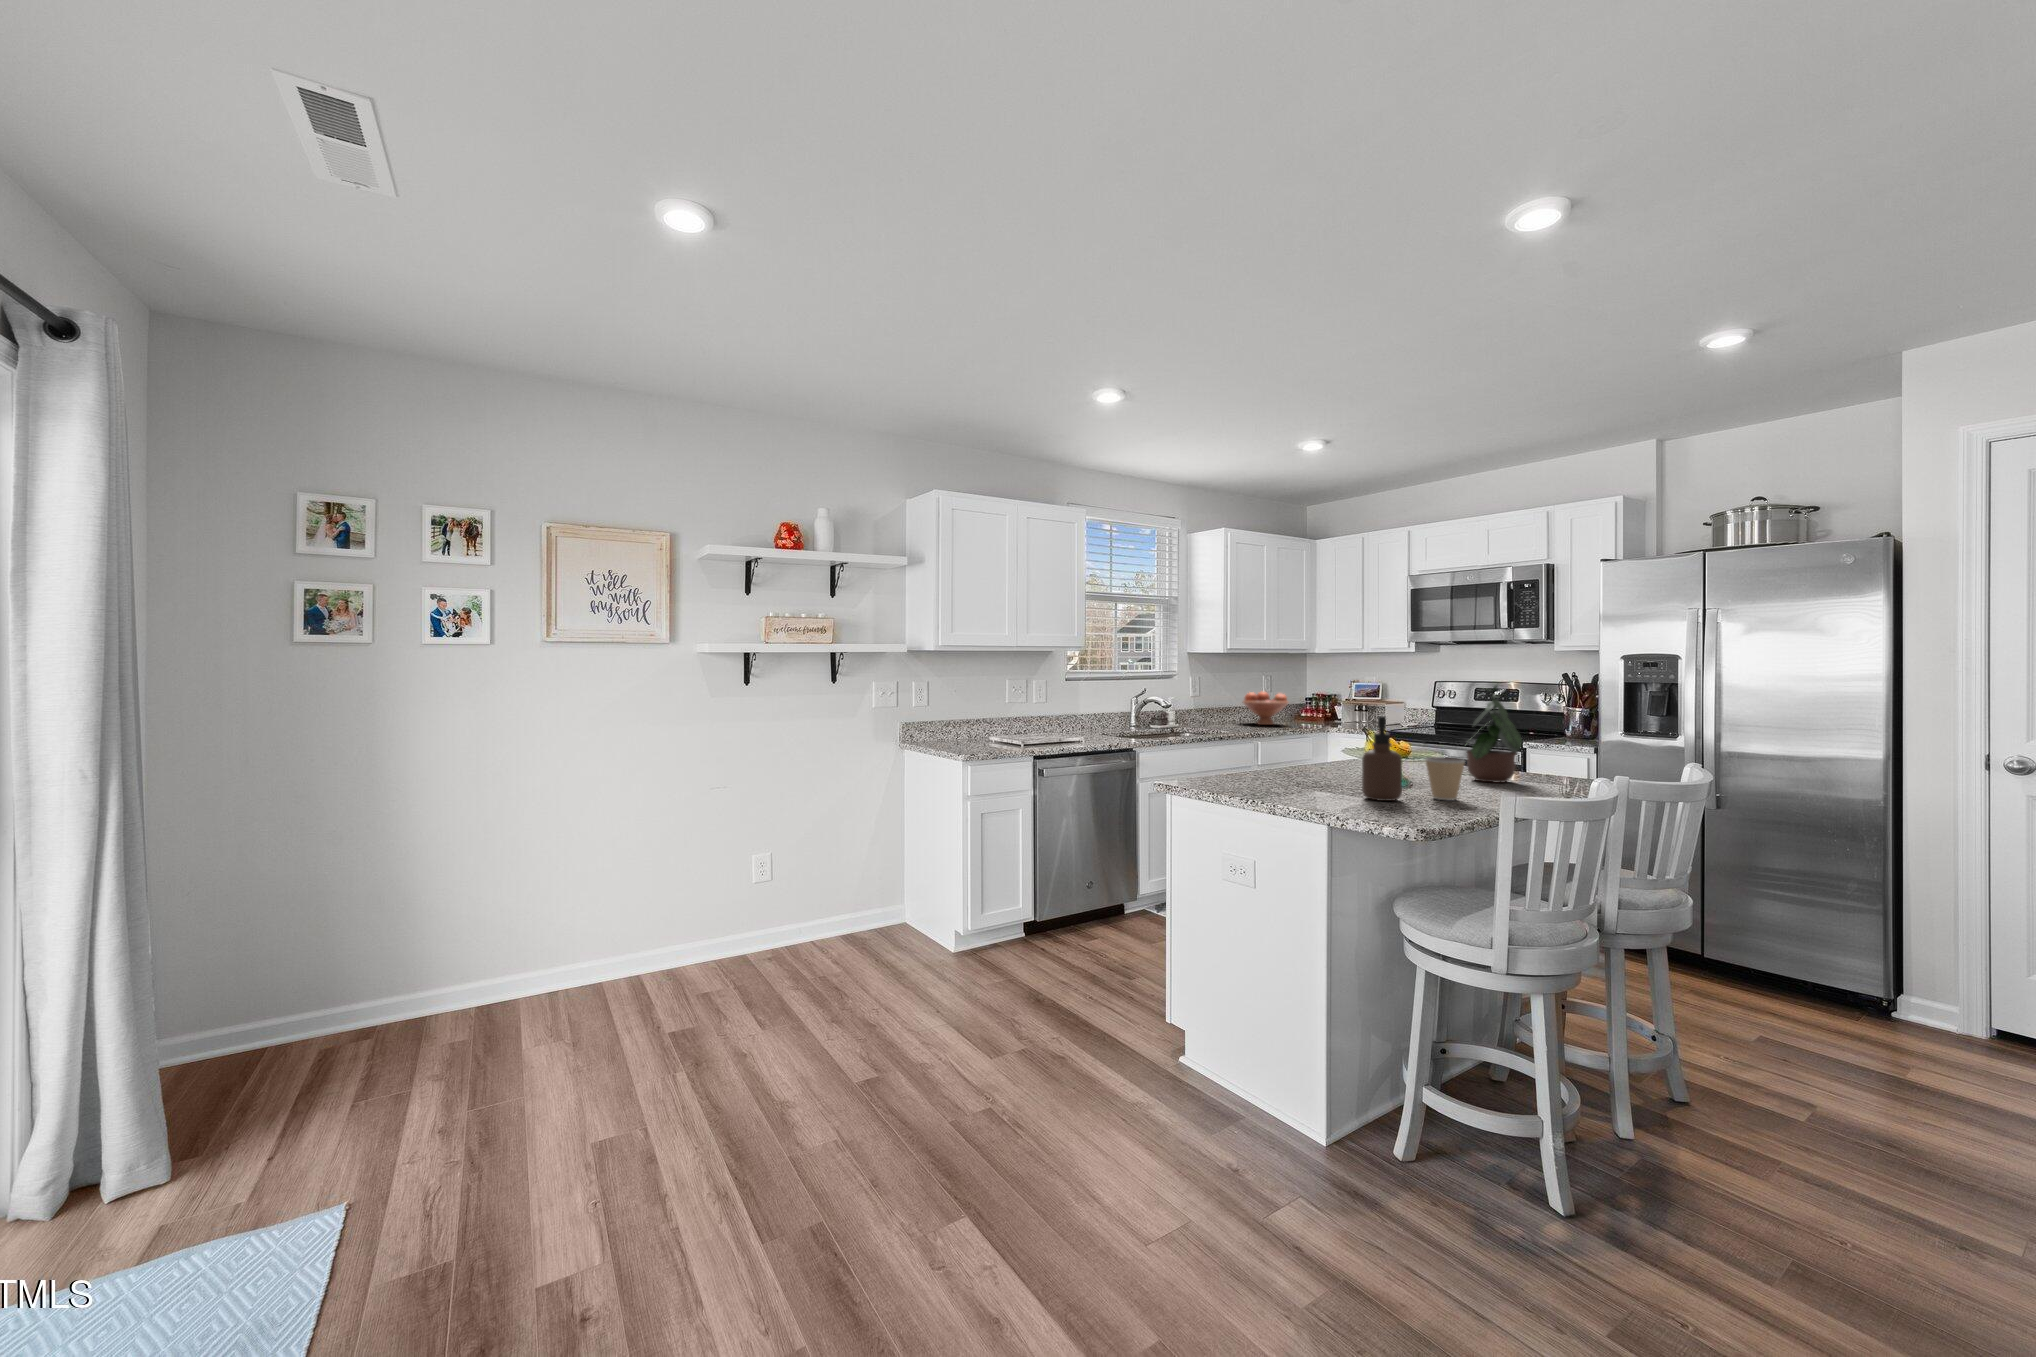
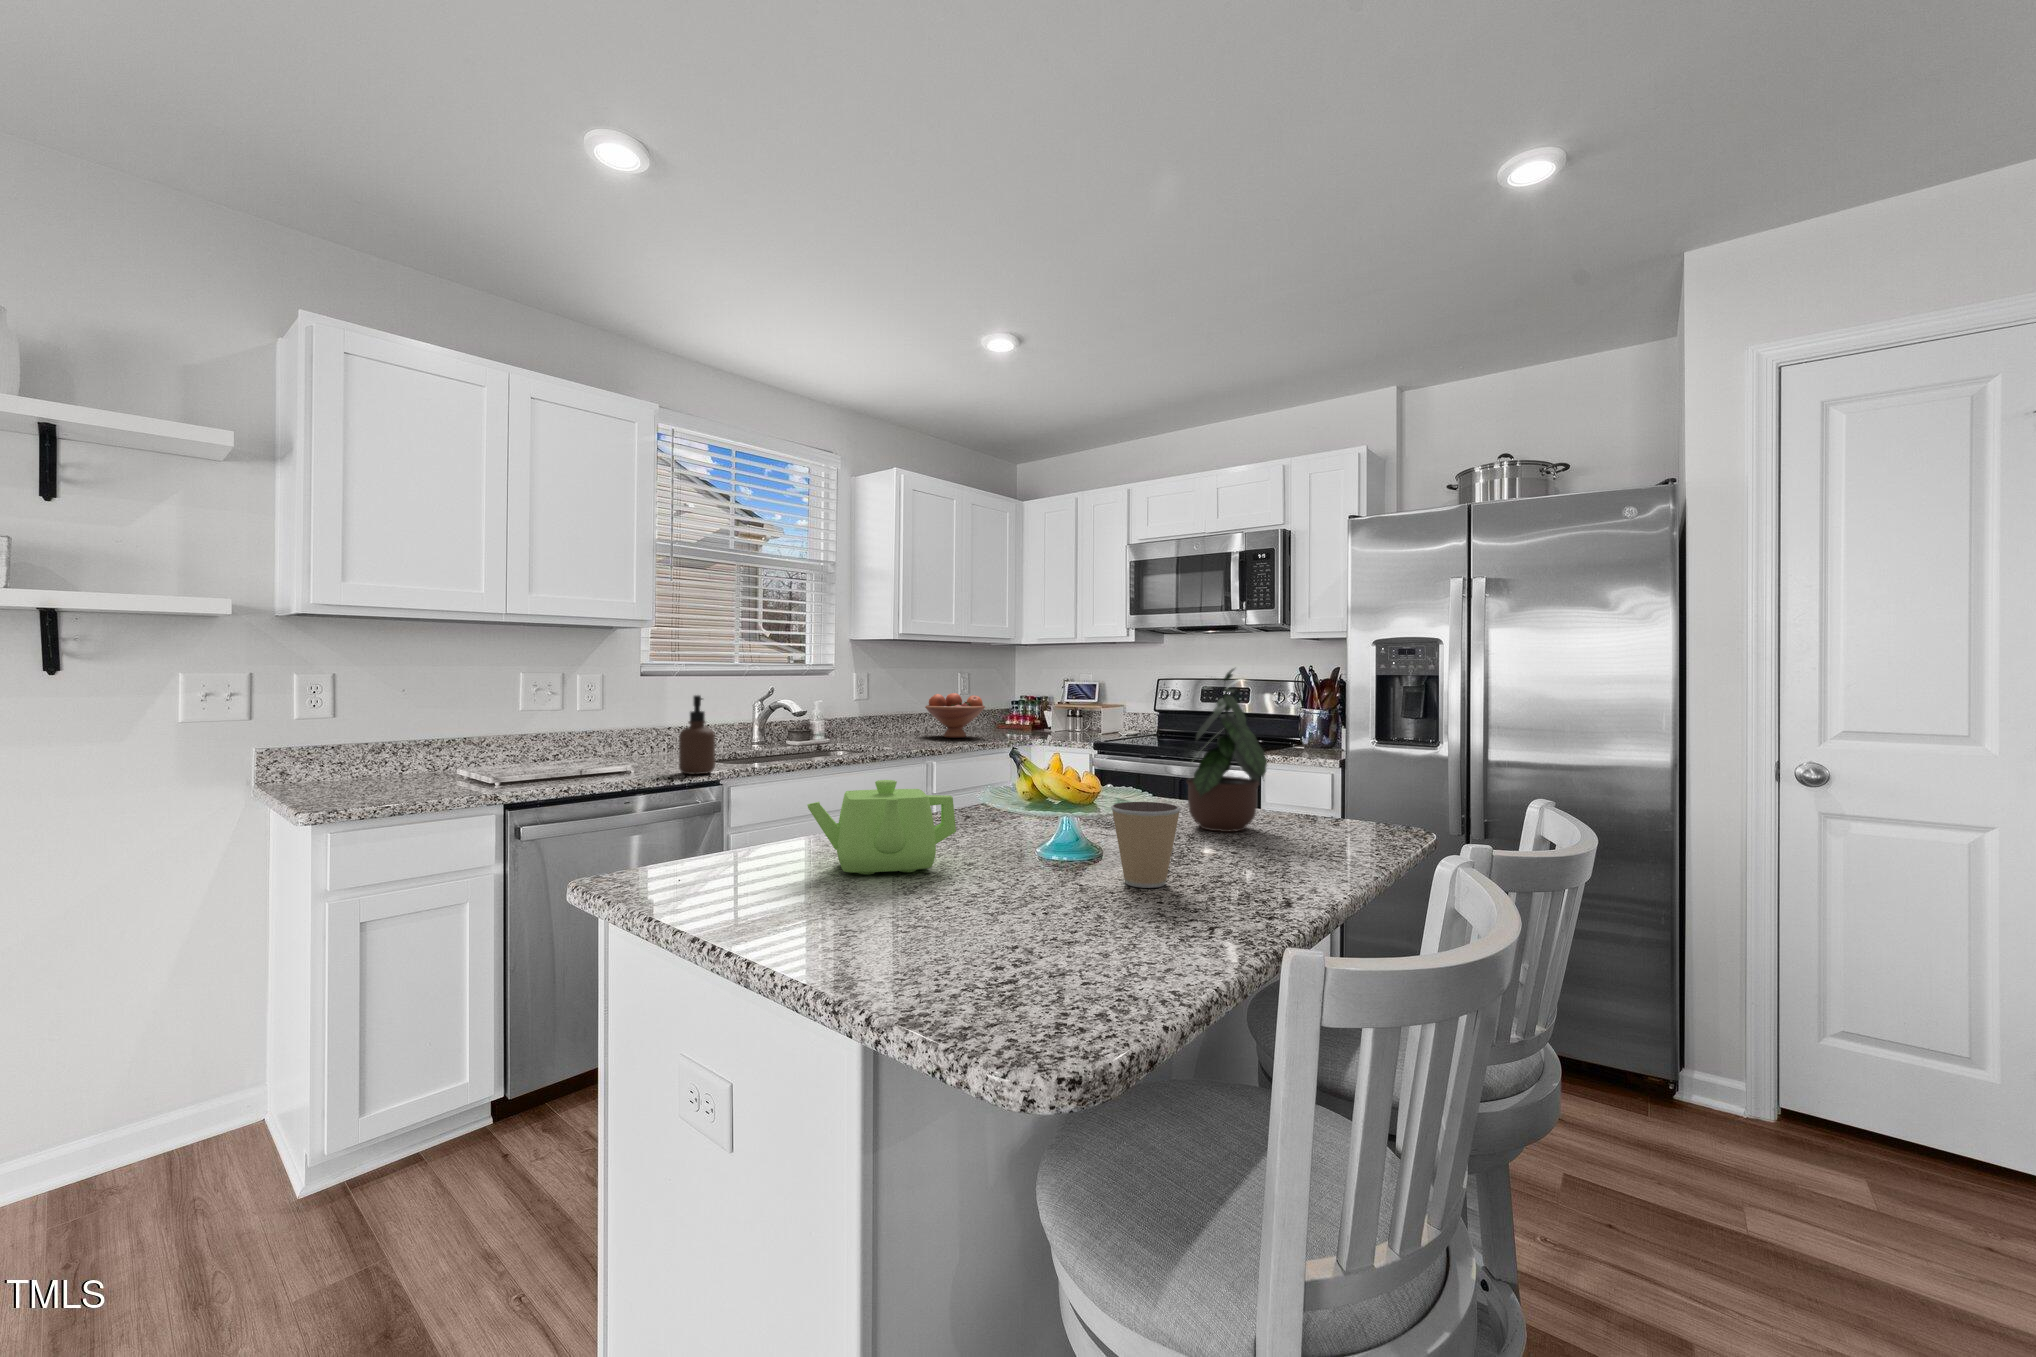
soap dispenser: present [1362,716,1402,801] -> present [679,695,715,774]
teapot: none [1256,743,1334,789] -> present [807,780,956,875]

